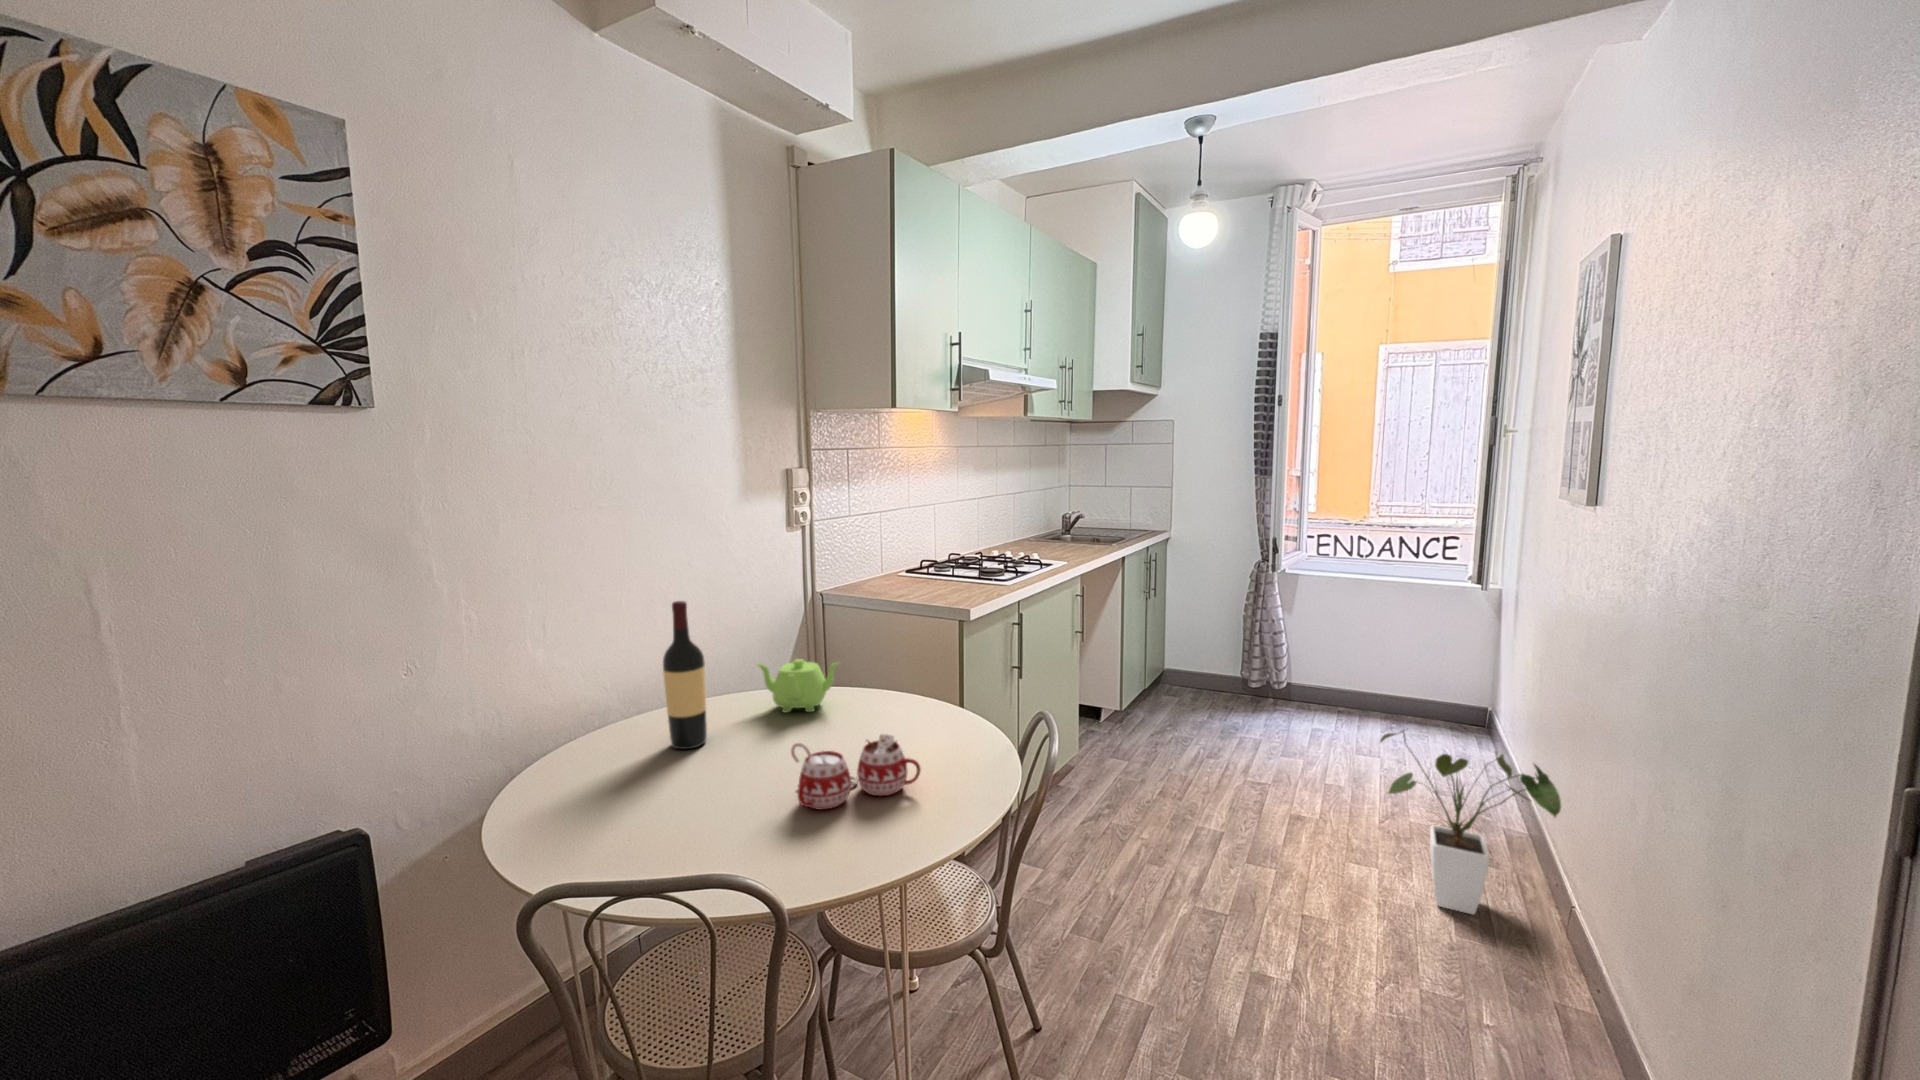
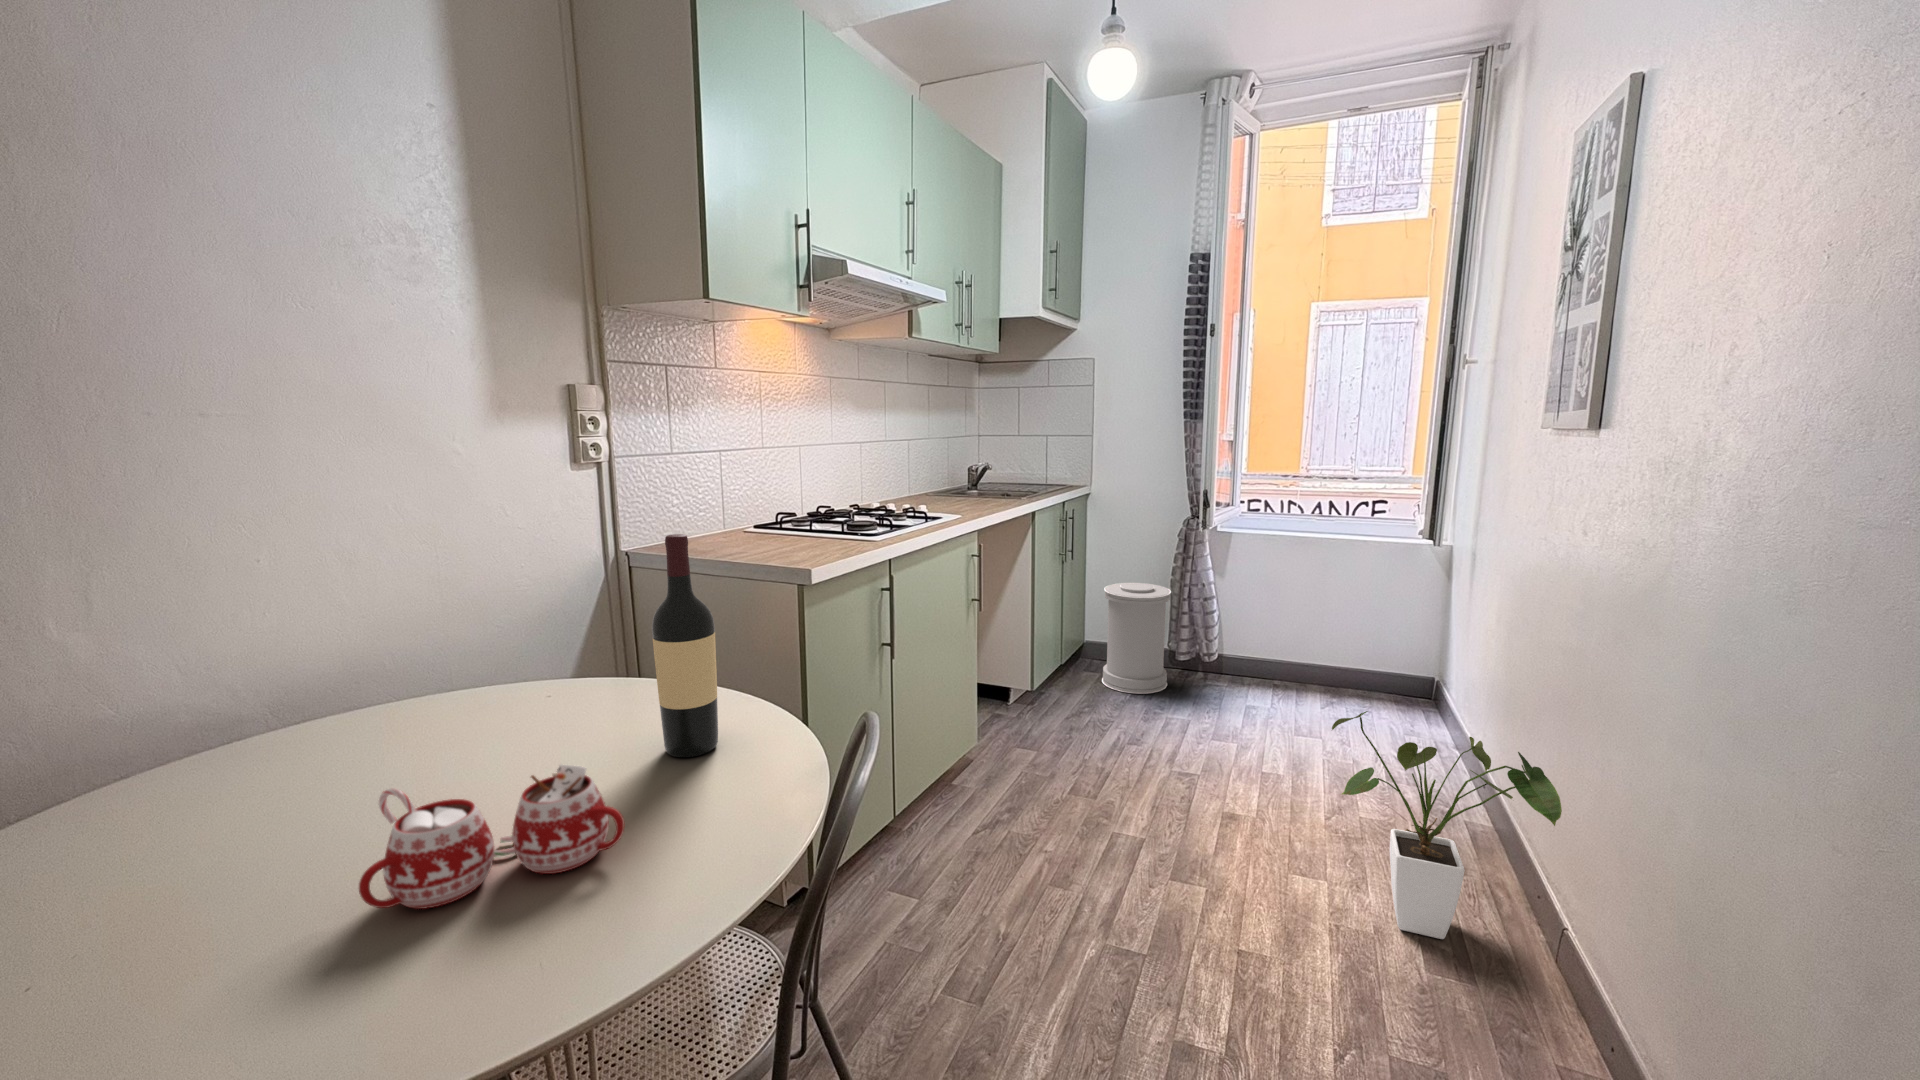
wine bottle: present [663,601,707,749] -> present [652,534,718,757]
trash can: none [1181,616,1244,714] -> present [1102,583,1171,694]
teapot: present [757,659,839,713] -> none [448,641,585,721]

